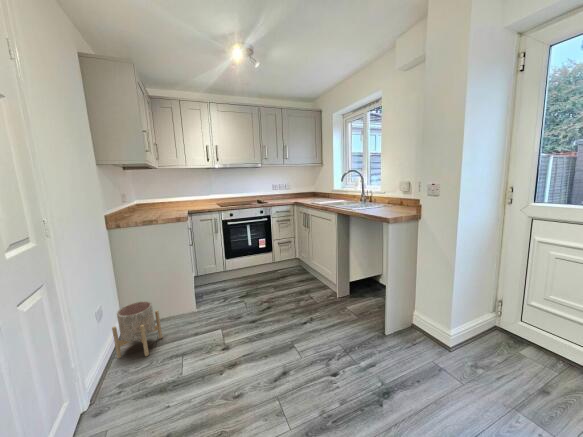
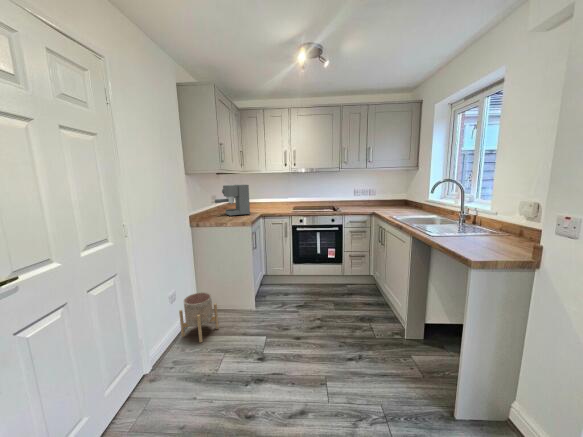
coffee maker: none [130,181,175,216] -> present [215,184,250,216]

